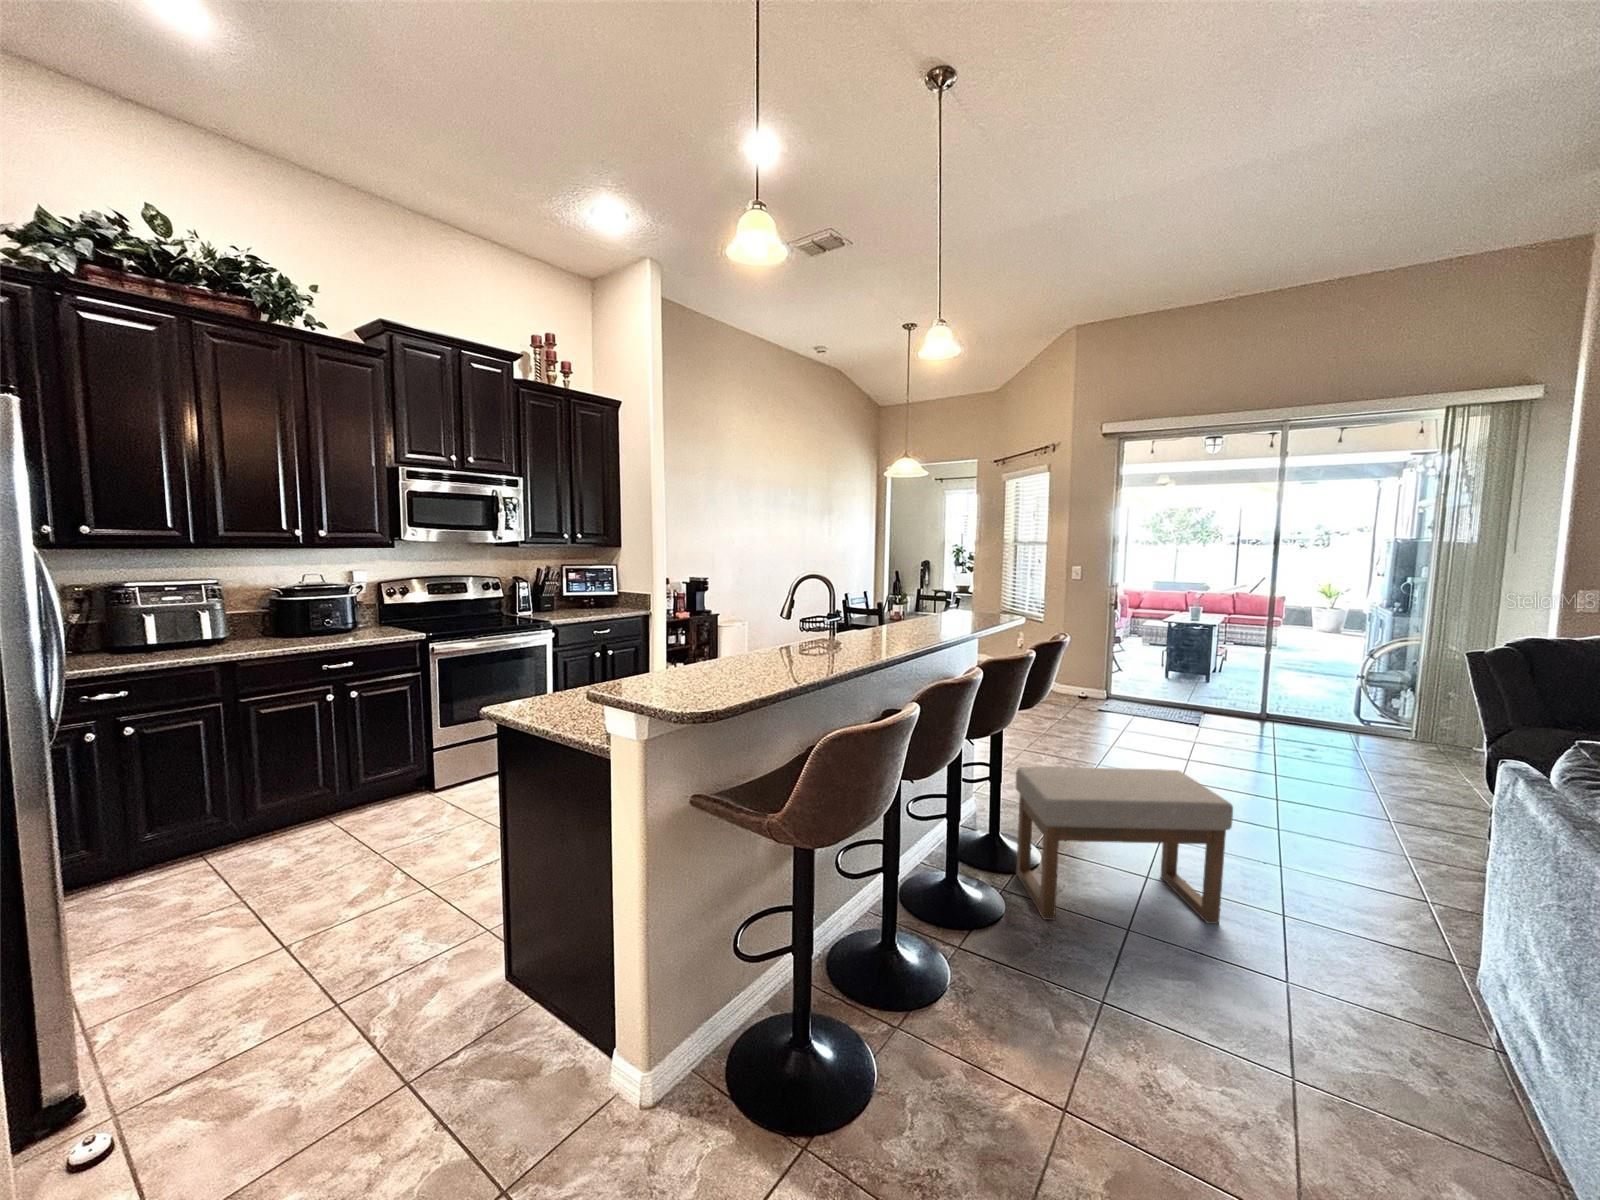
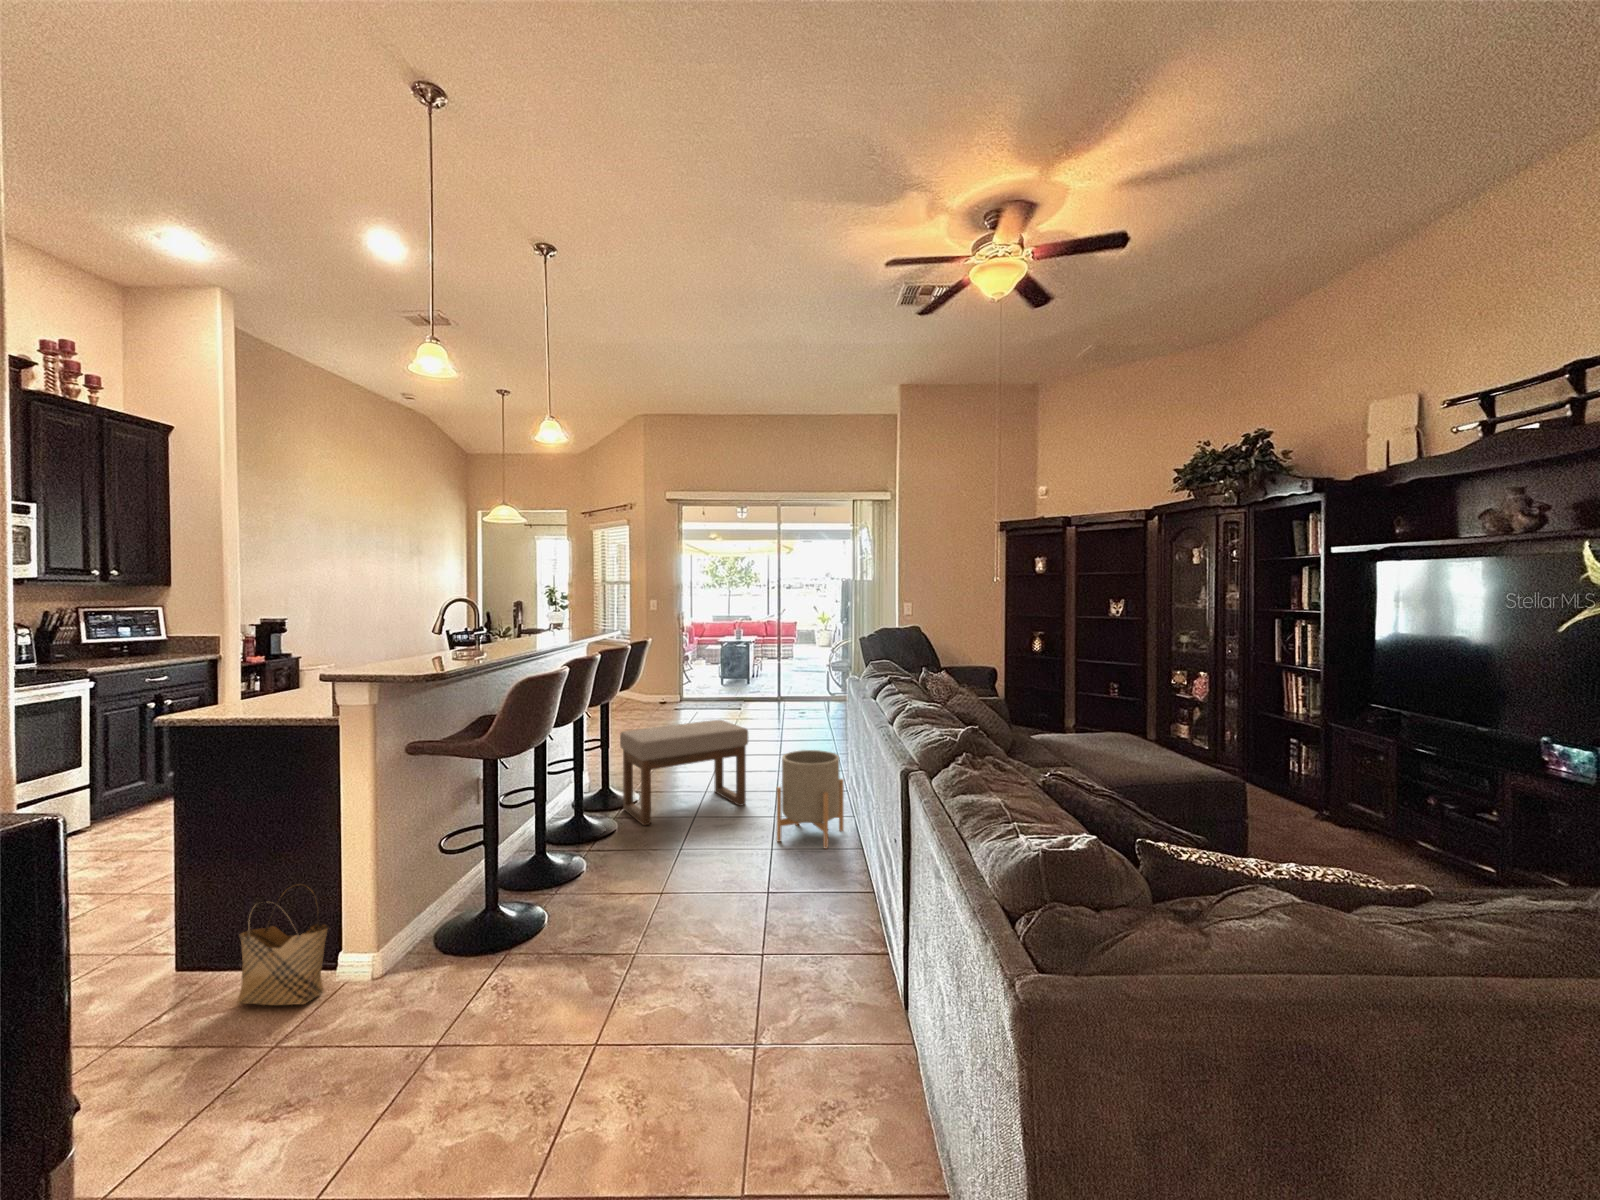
planter: none [1296,884,1472,1122] -> present [777,750,844,848]
woven basket: none [509,951,594,1124] -> present [237,884,328,1005]

